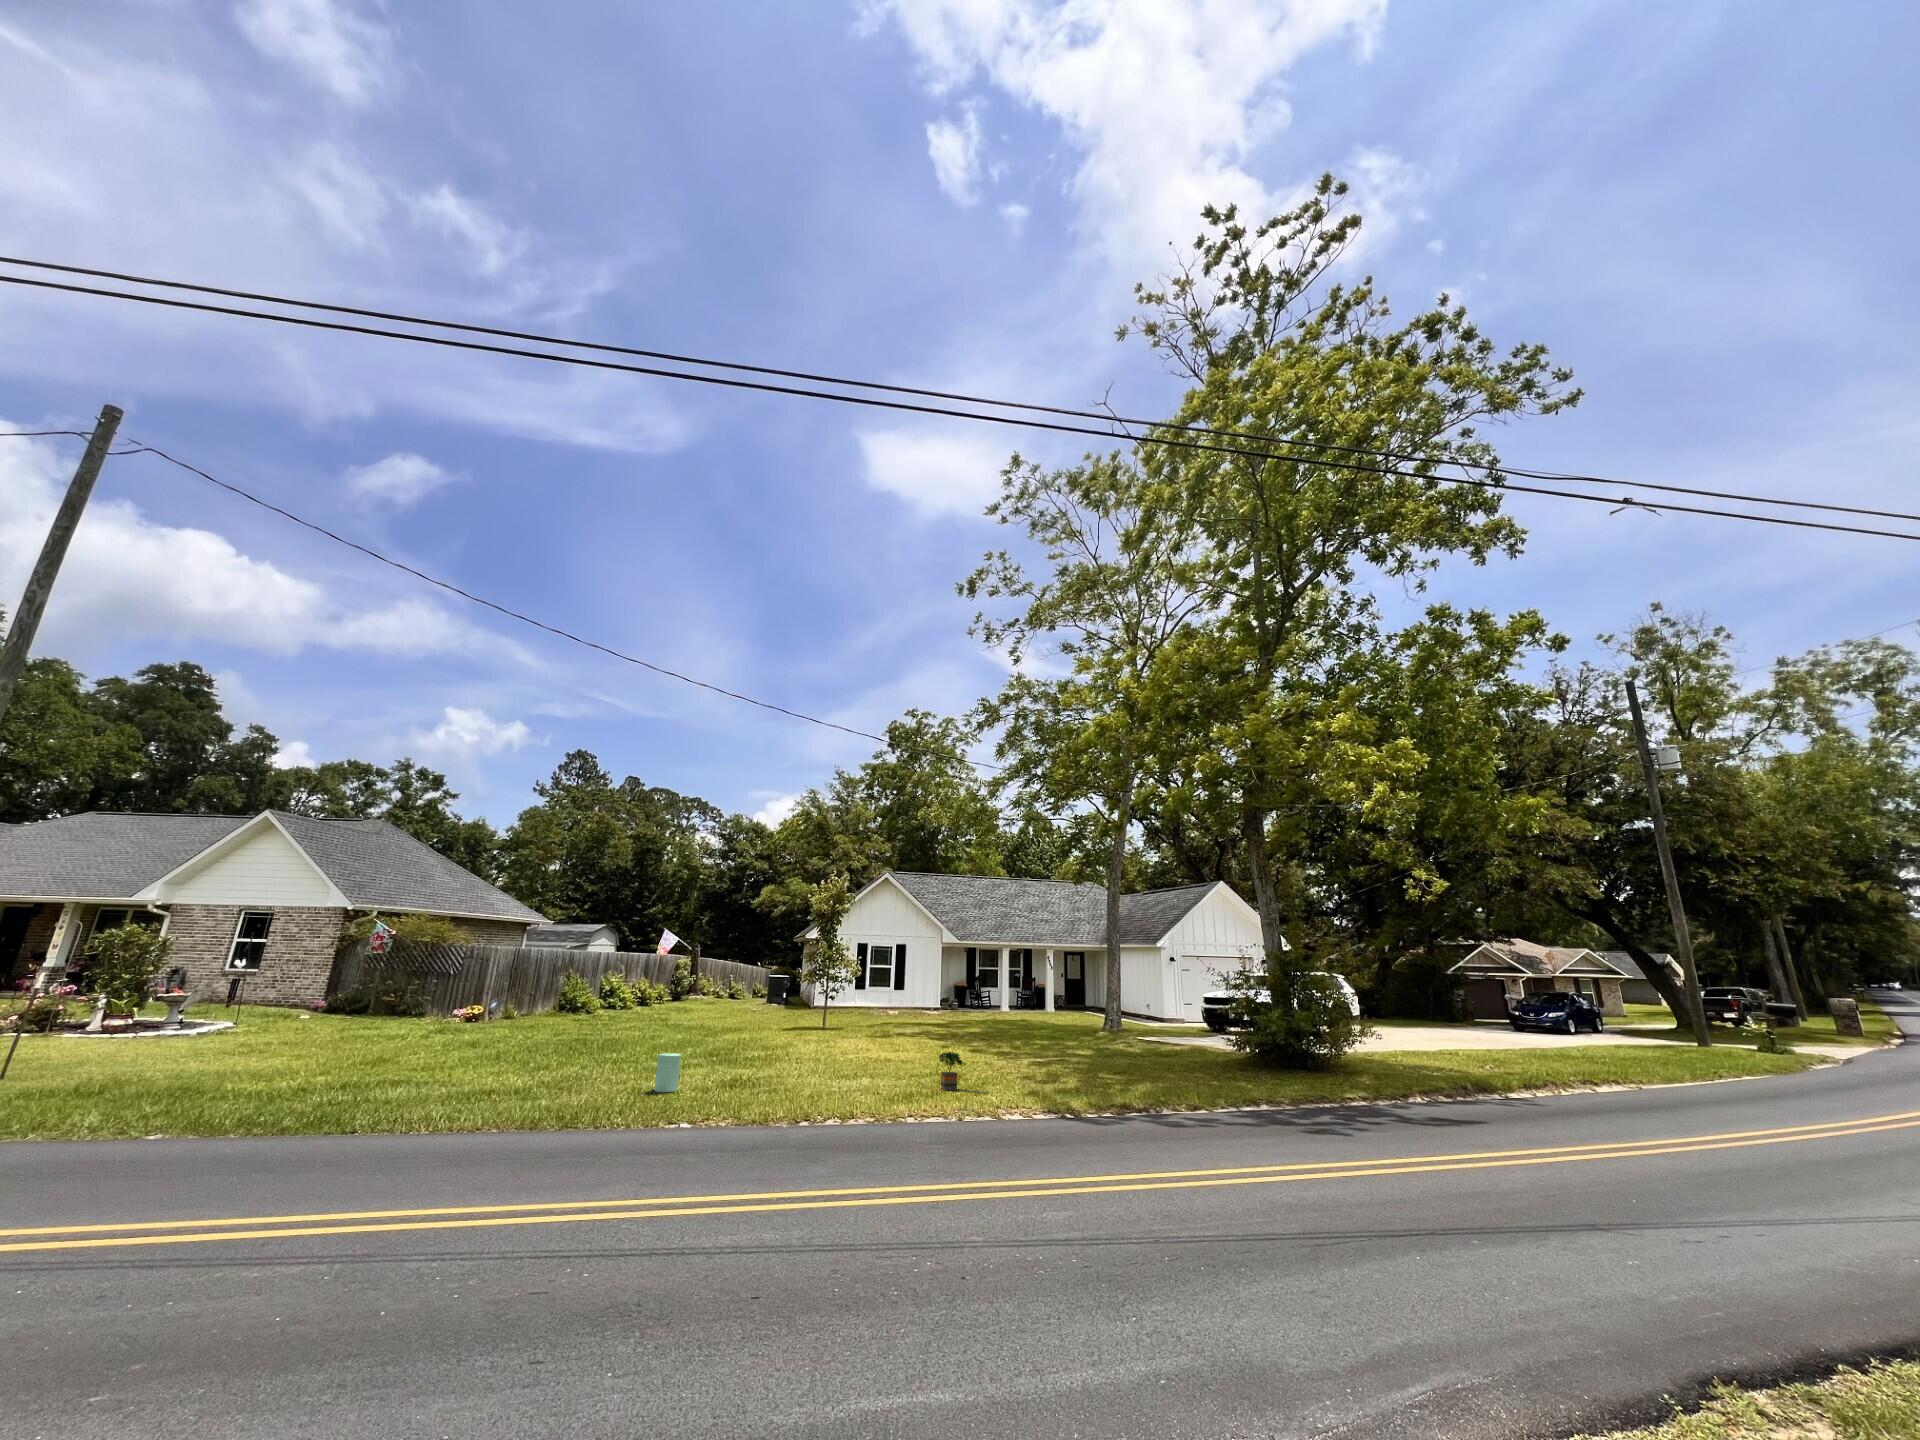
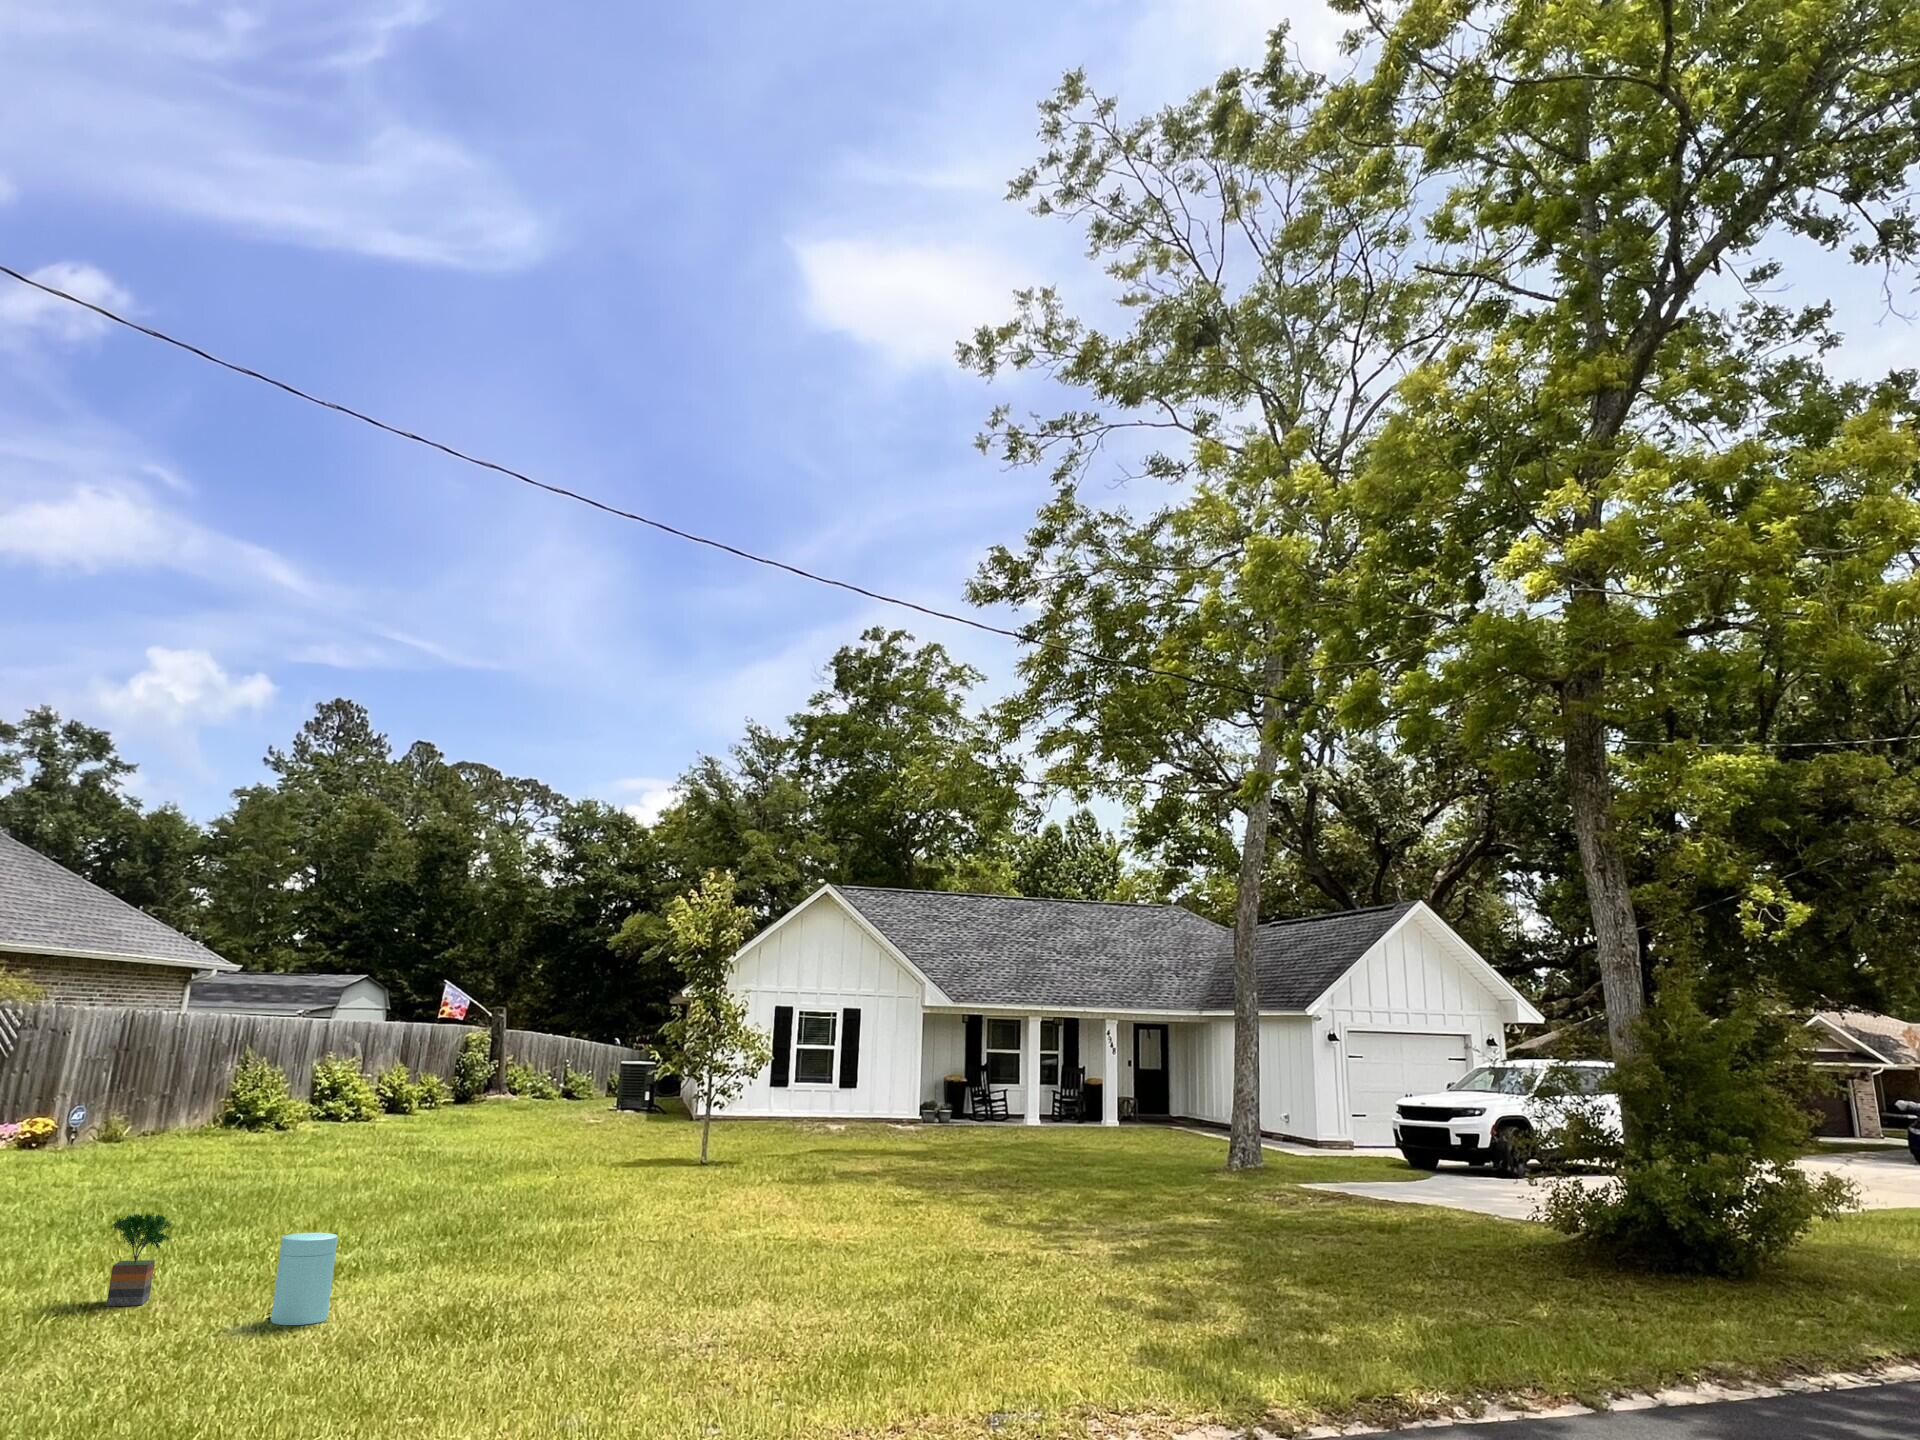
potted tree: present [939,1052,963,1090] -> present [106,1213,172,1306]

